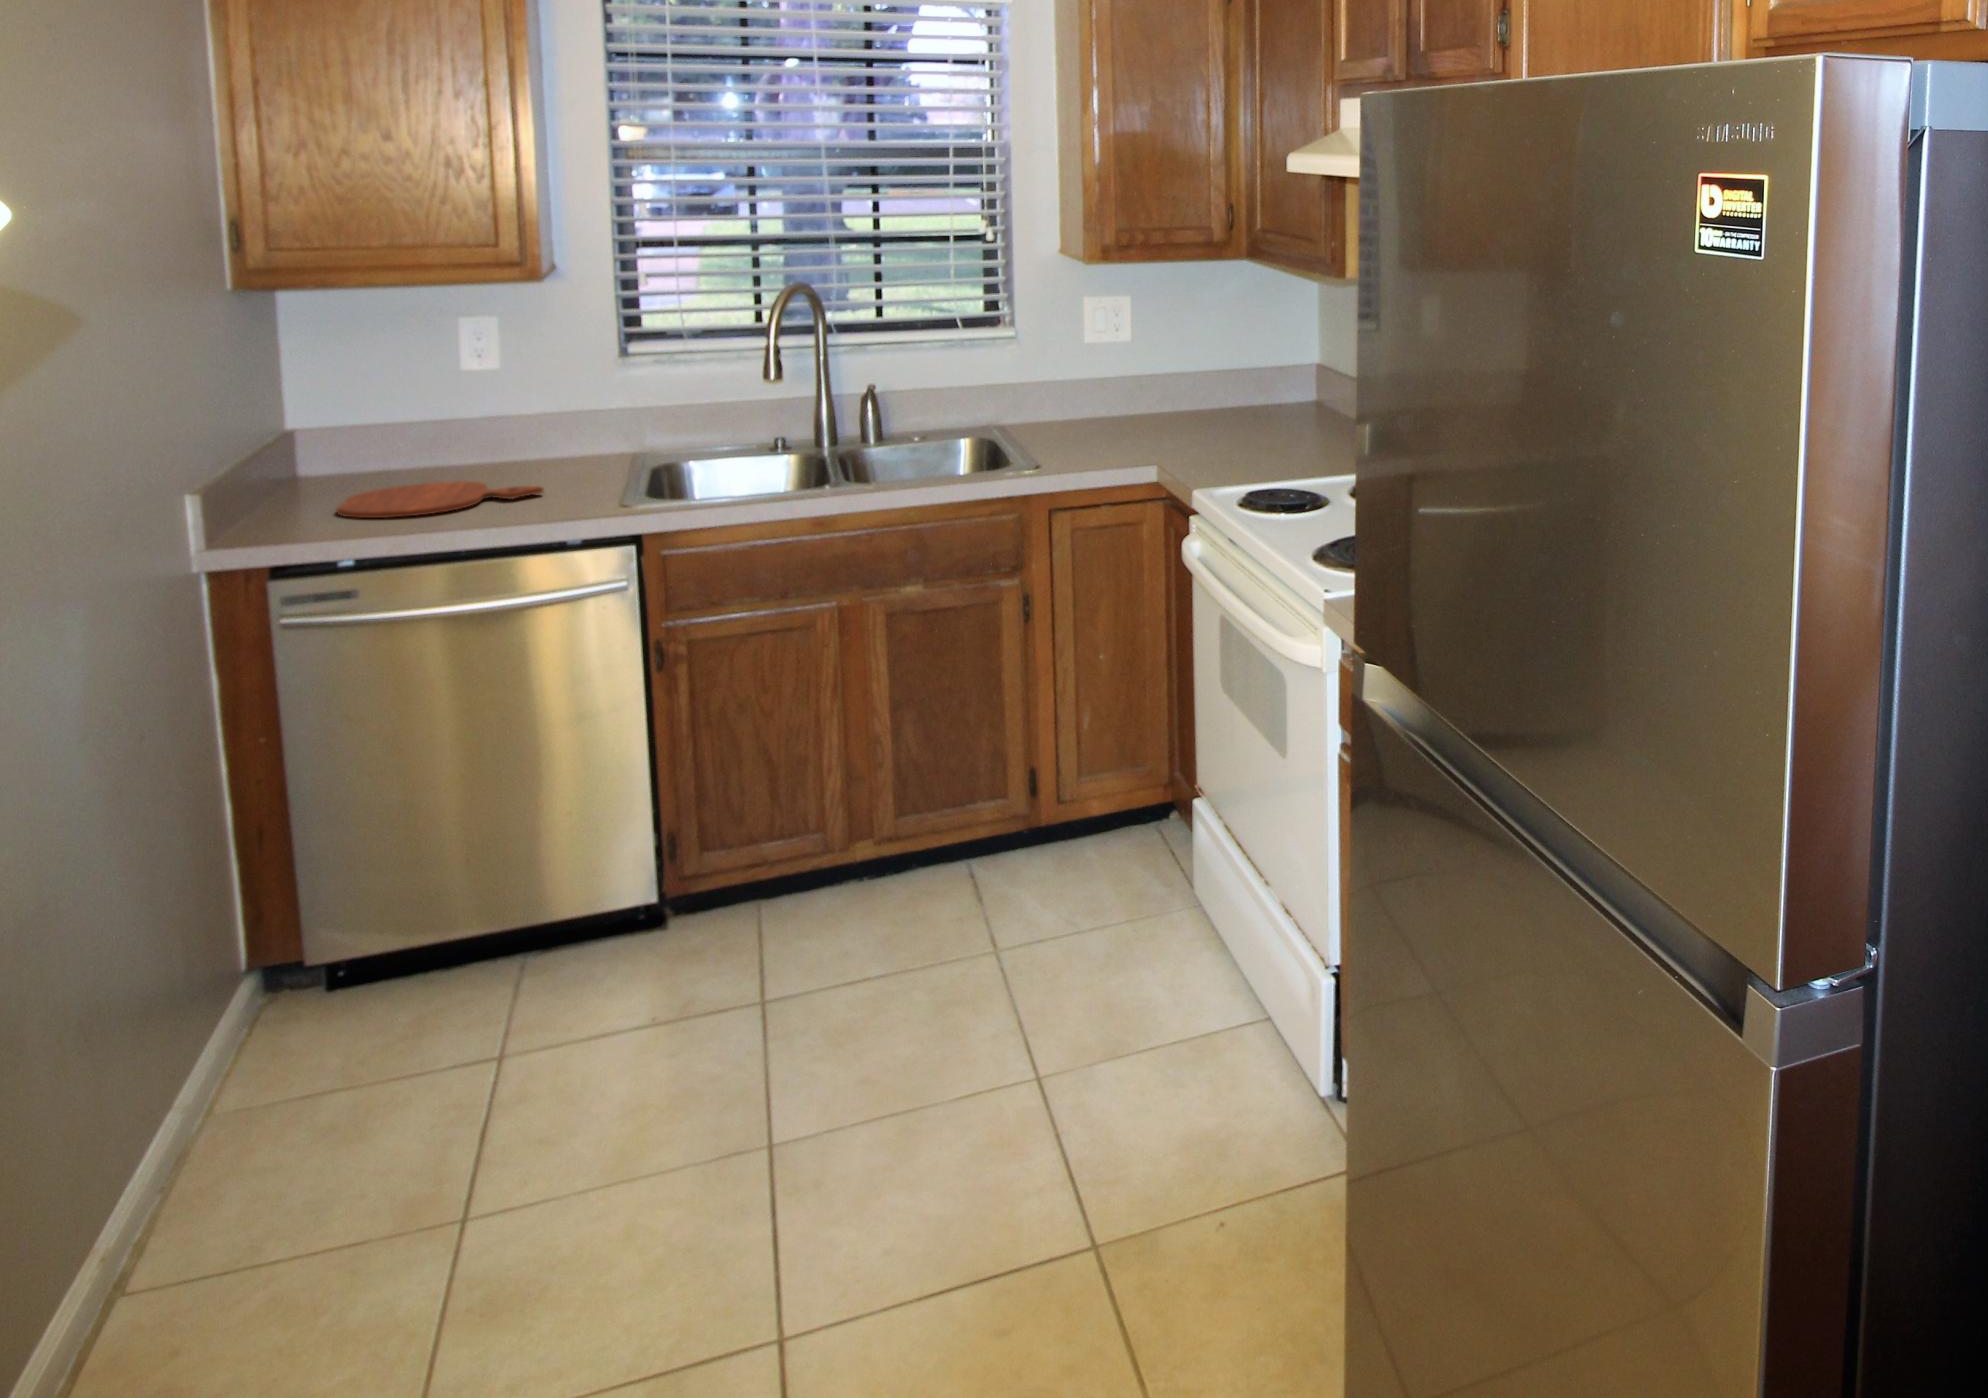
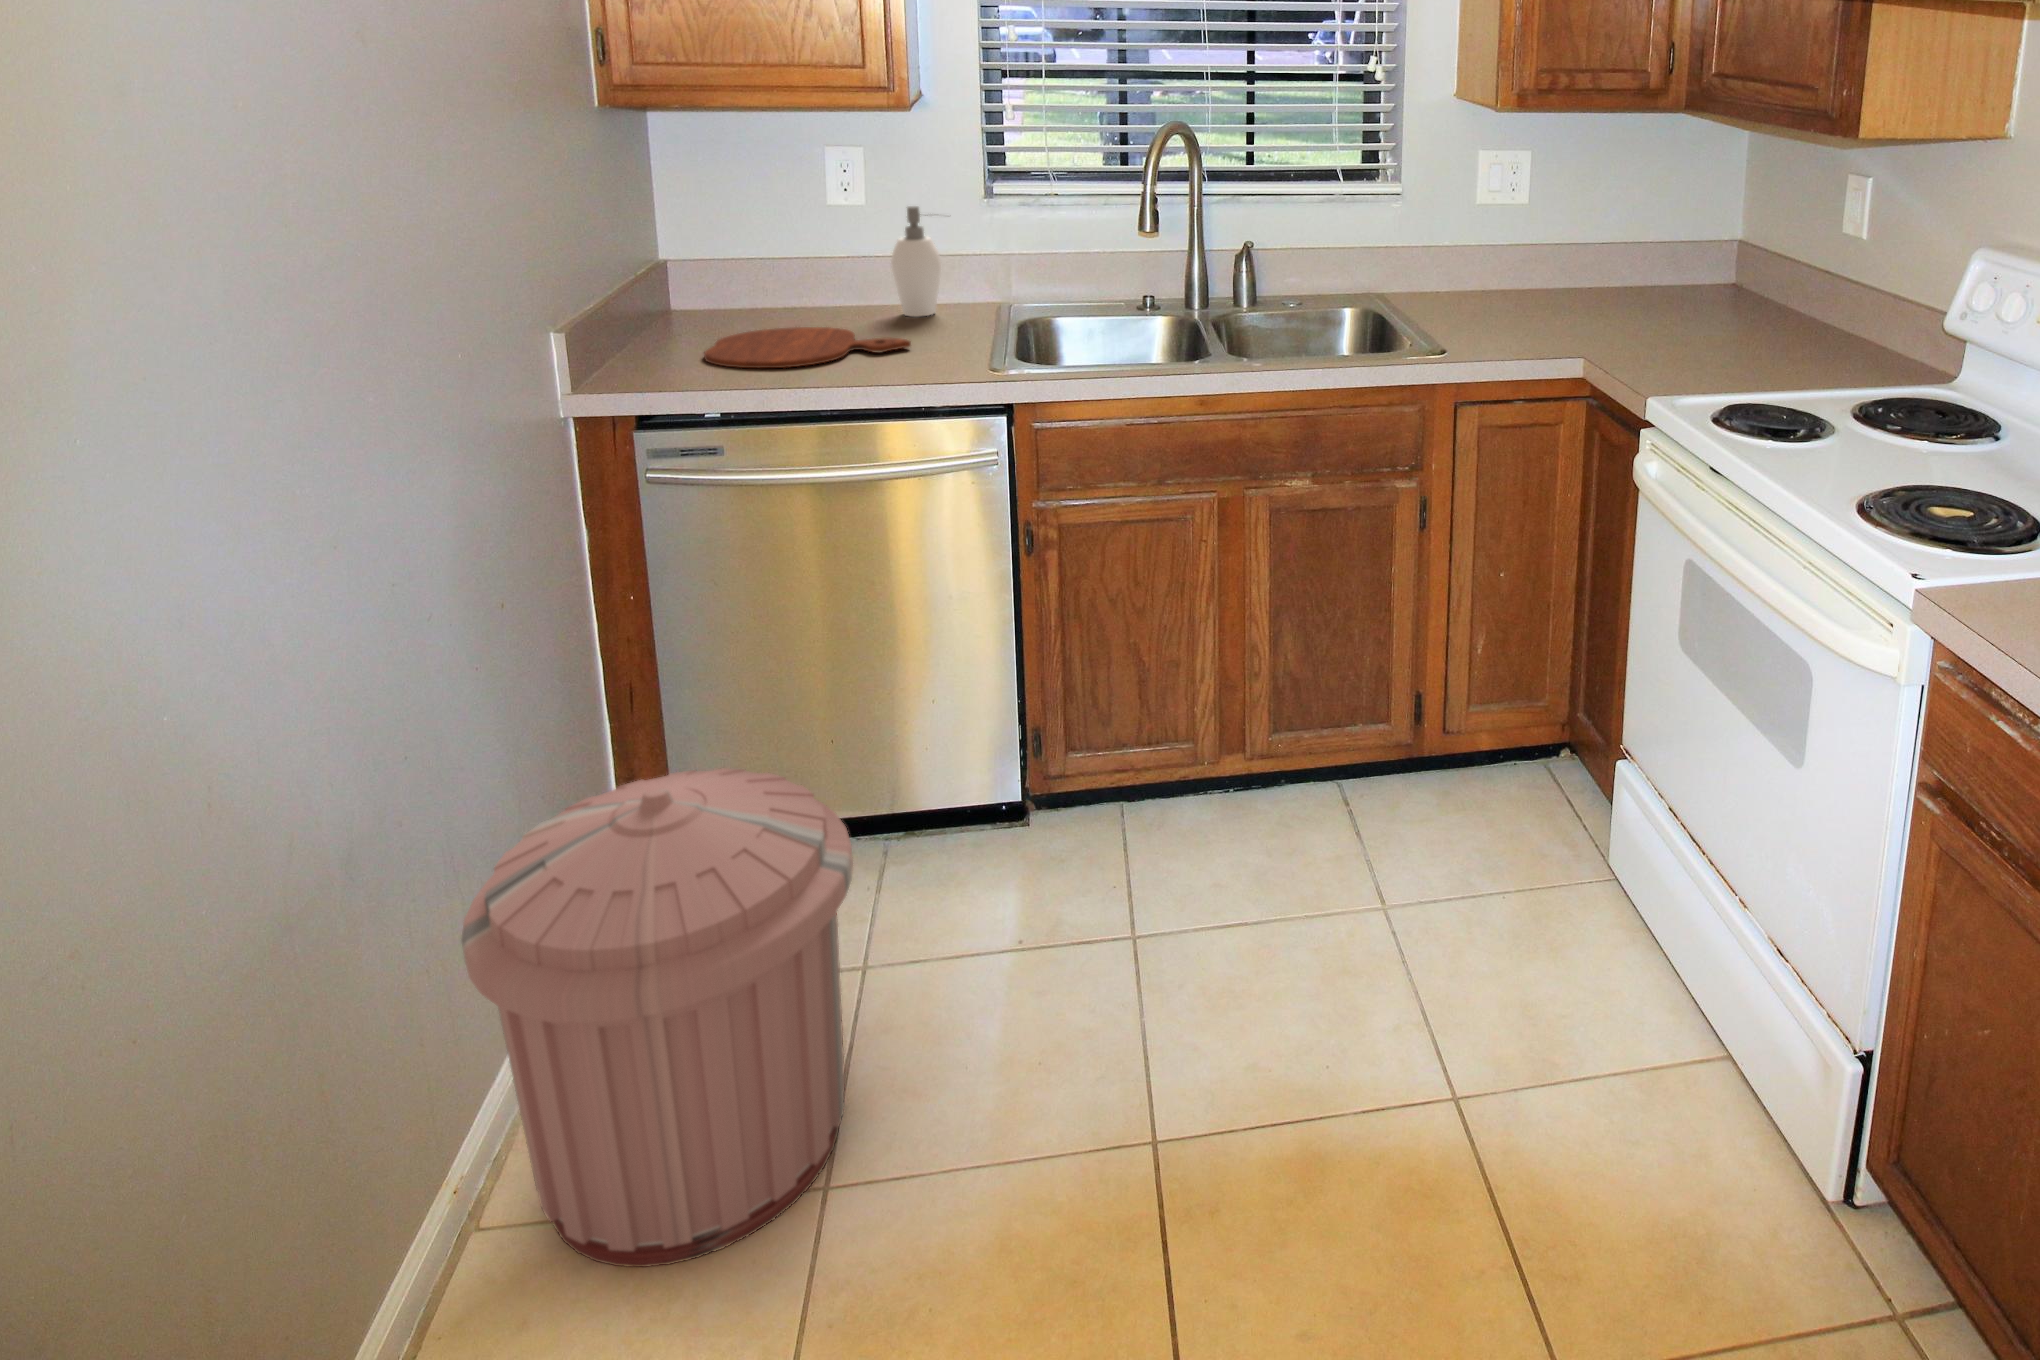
soap dispenser: none [522,368,581,469] -> present [891,206,941,317]
trash can: none [140,845,495,1255] -> present [462,768,853,1267]

